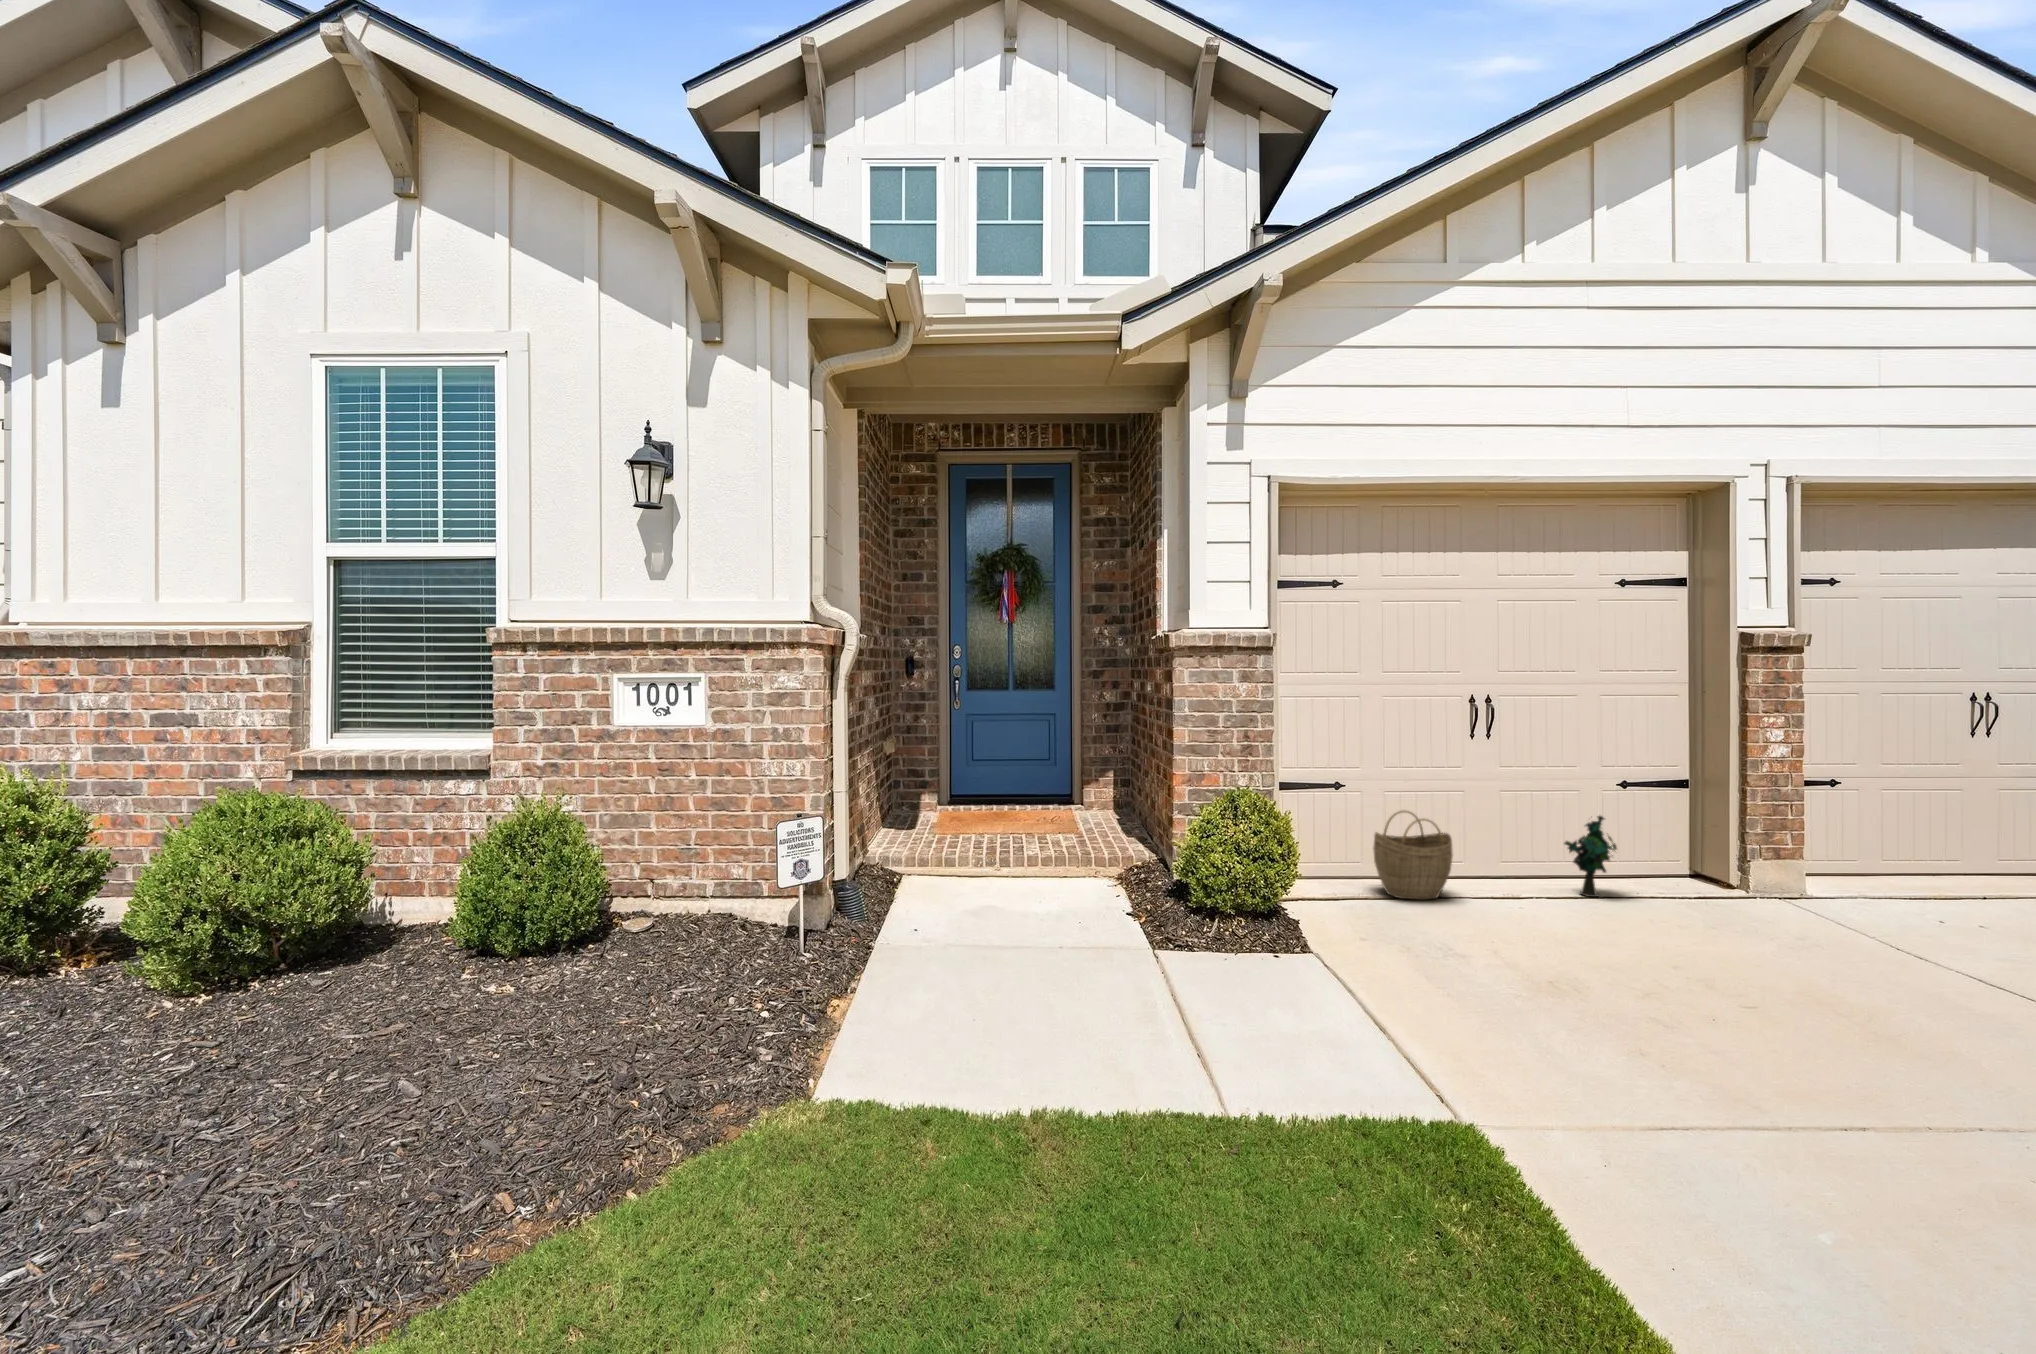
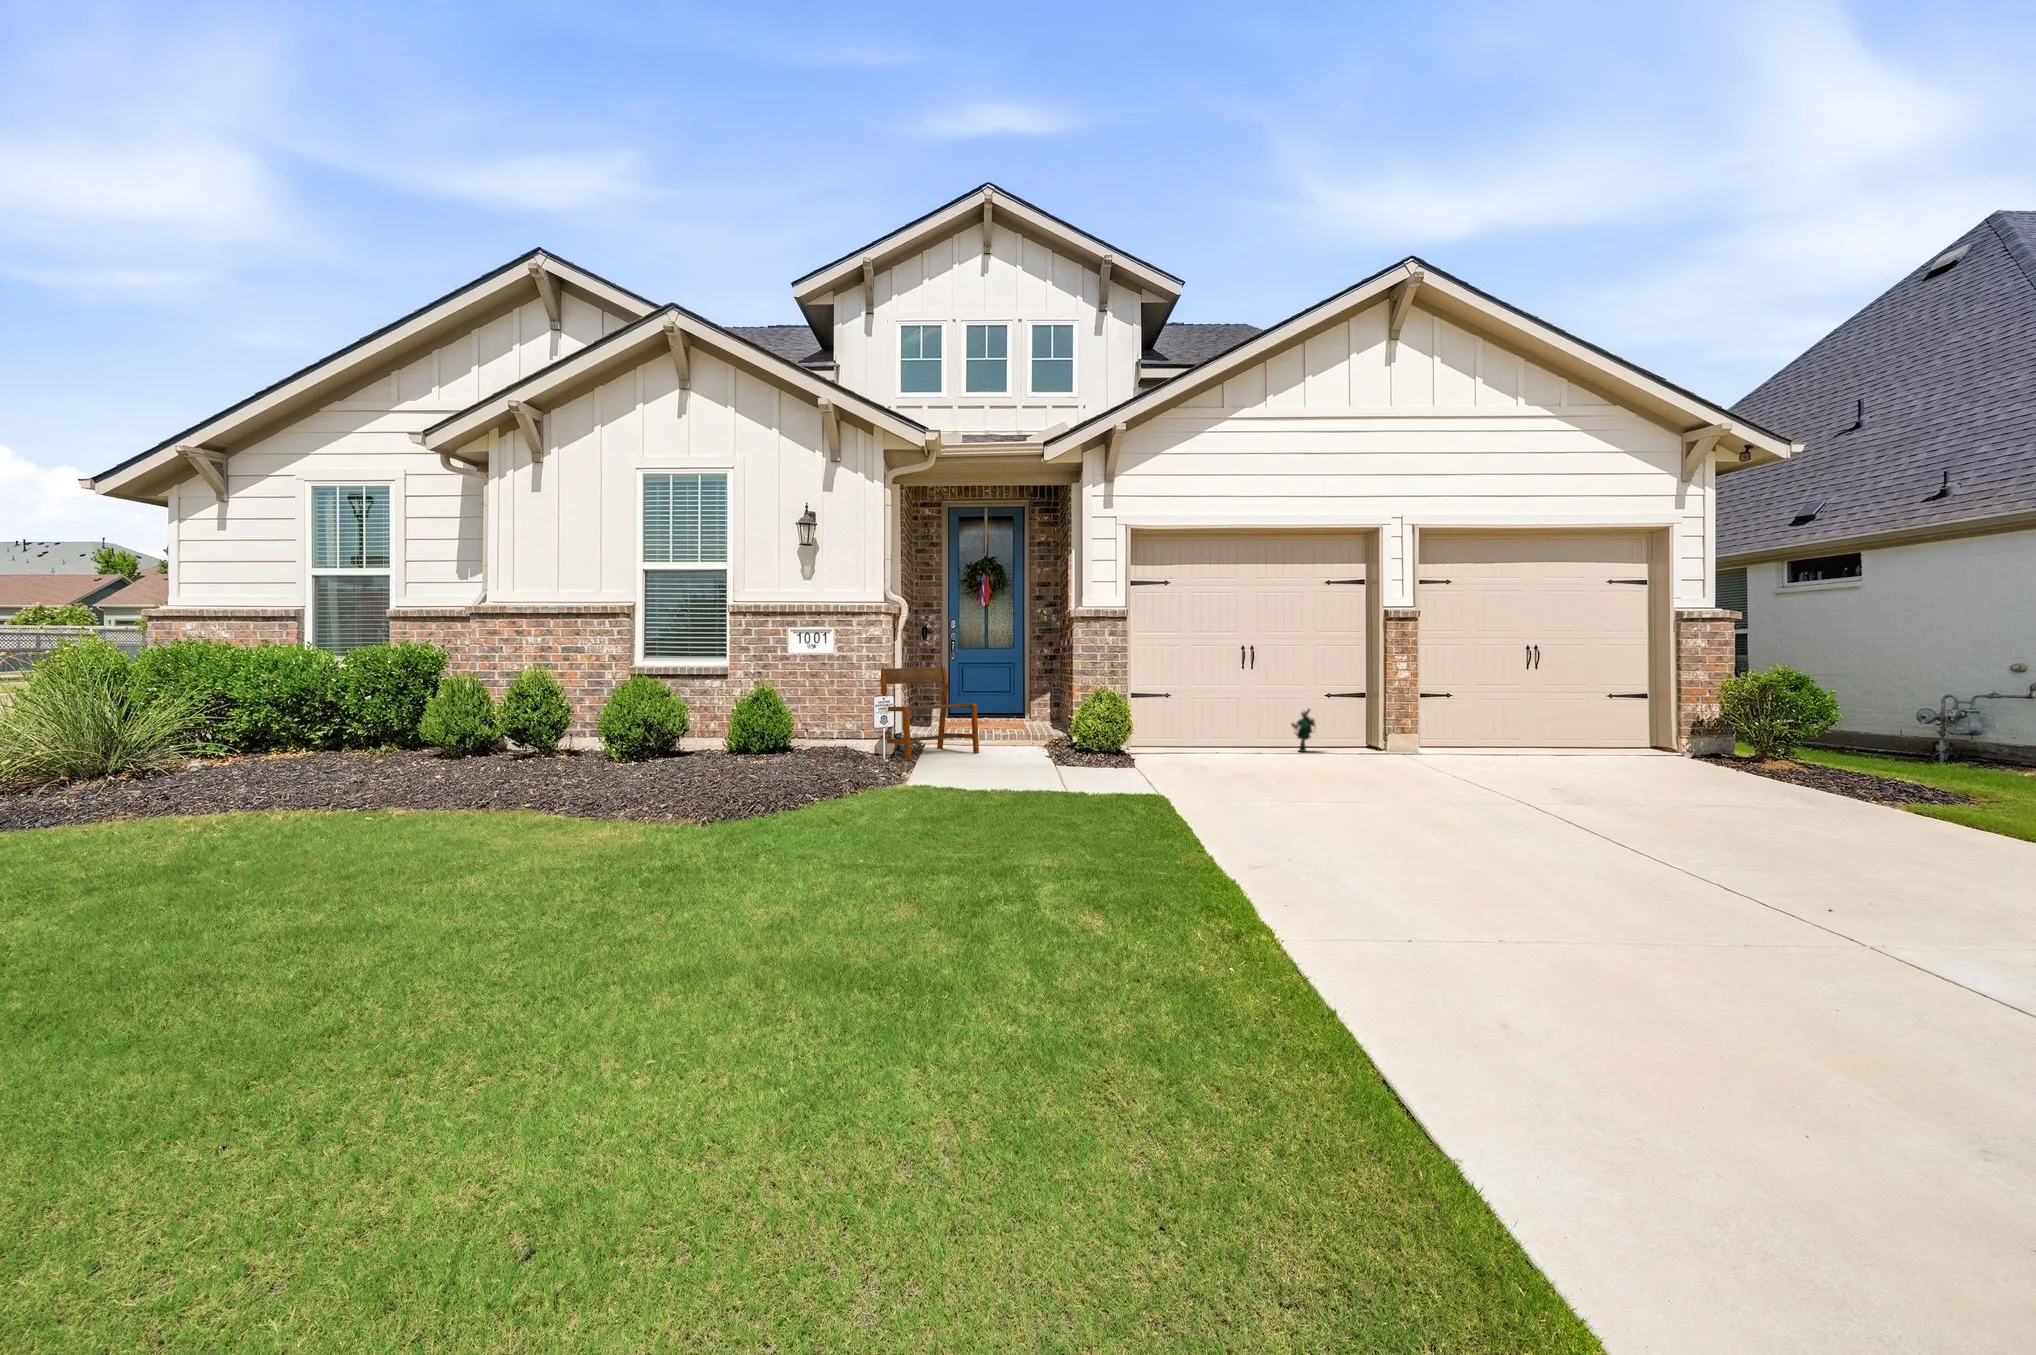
bench: none [791,742,997,955] -> present [880,667,979,760]
woven basket: present [1373,810,1453,900] -> none [1185,706,1225,752]

